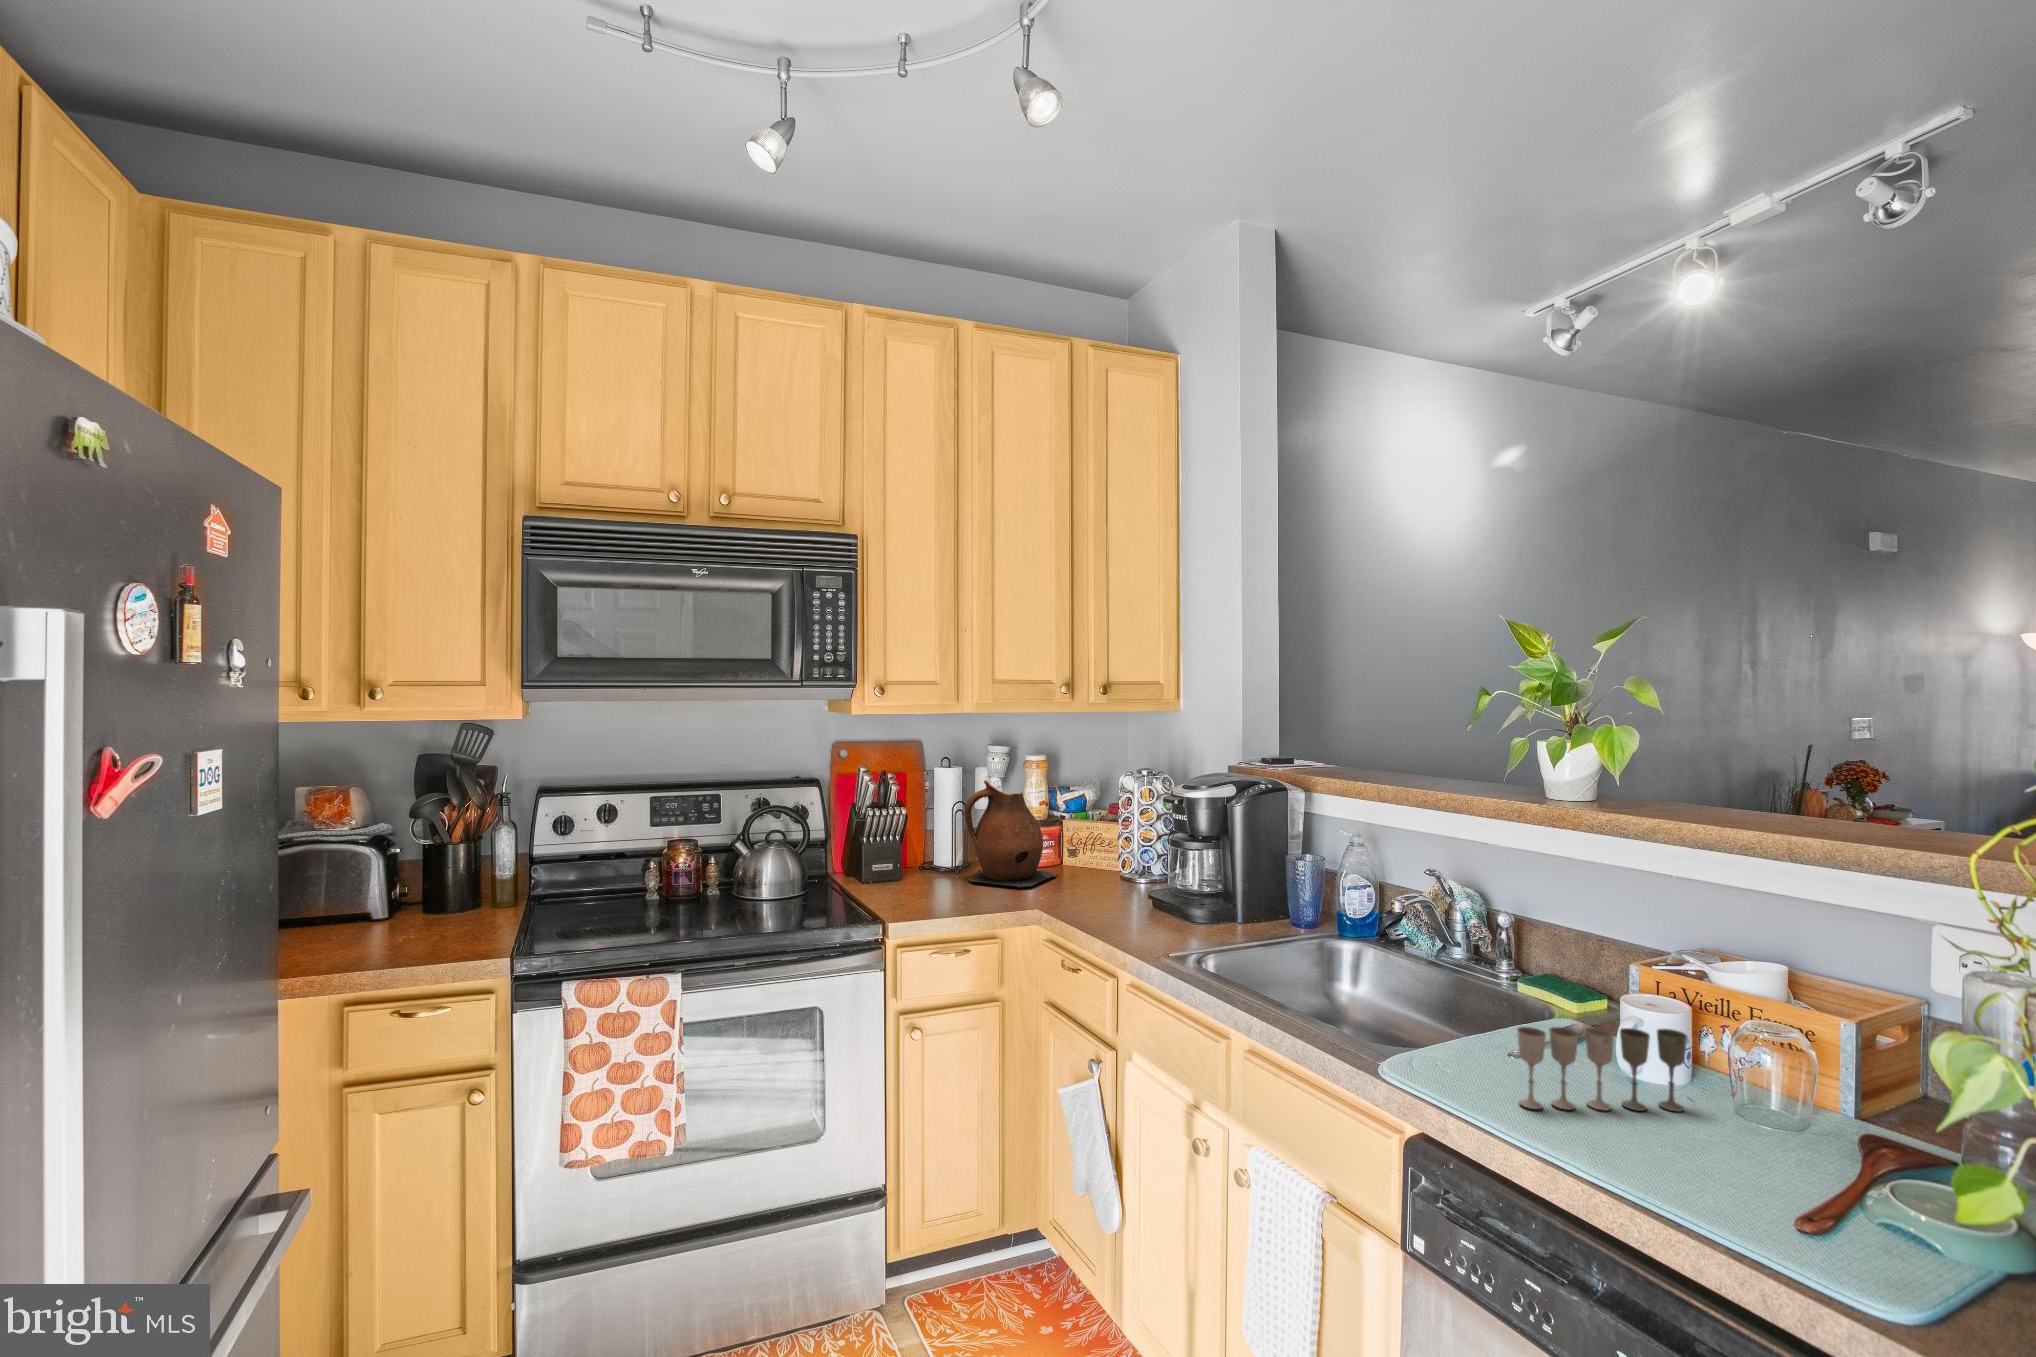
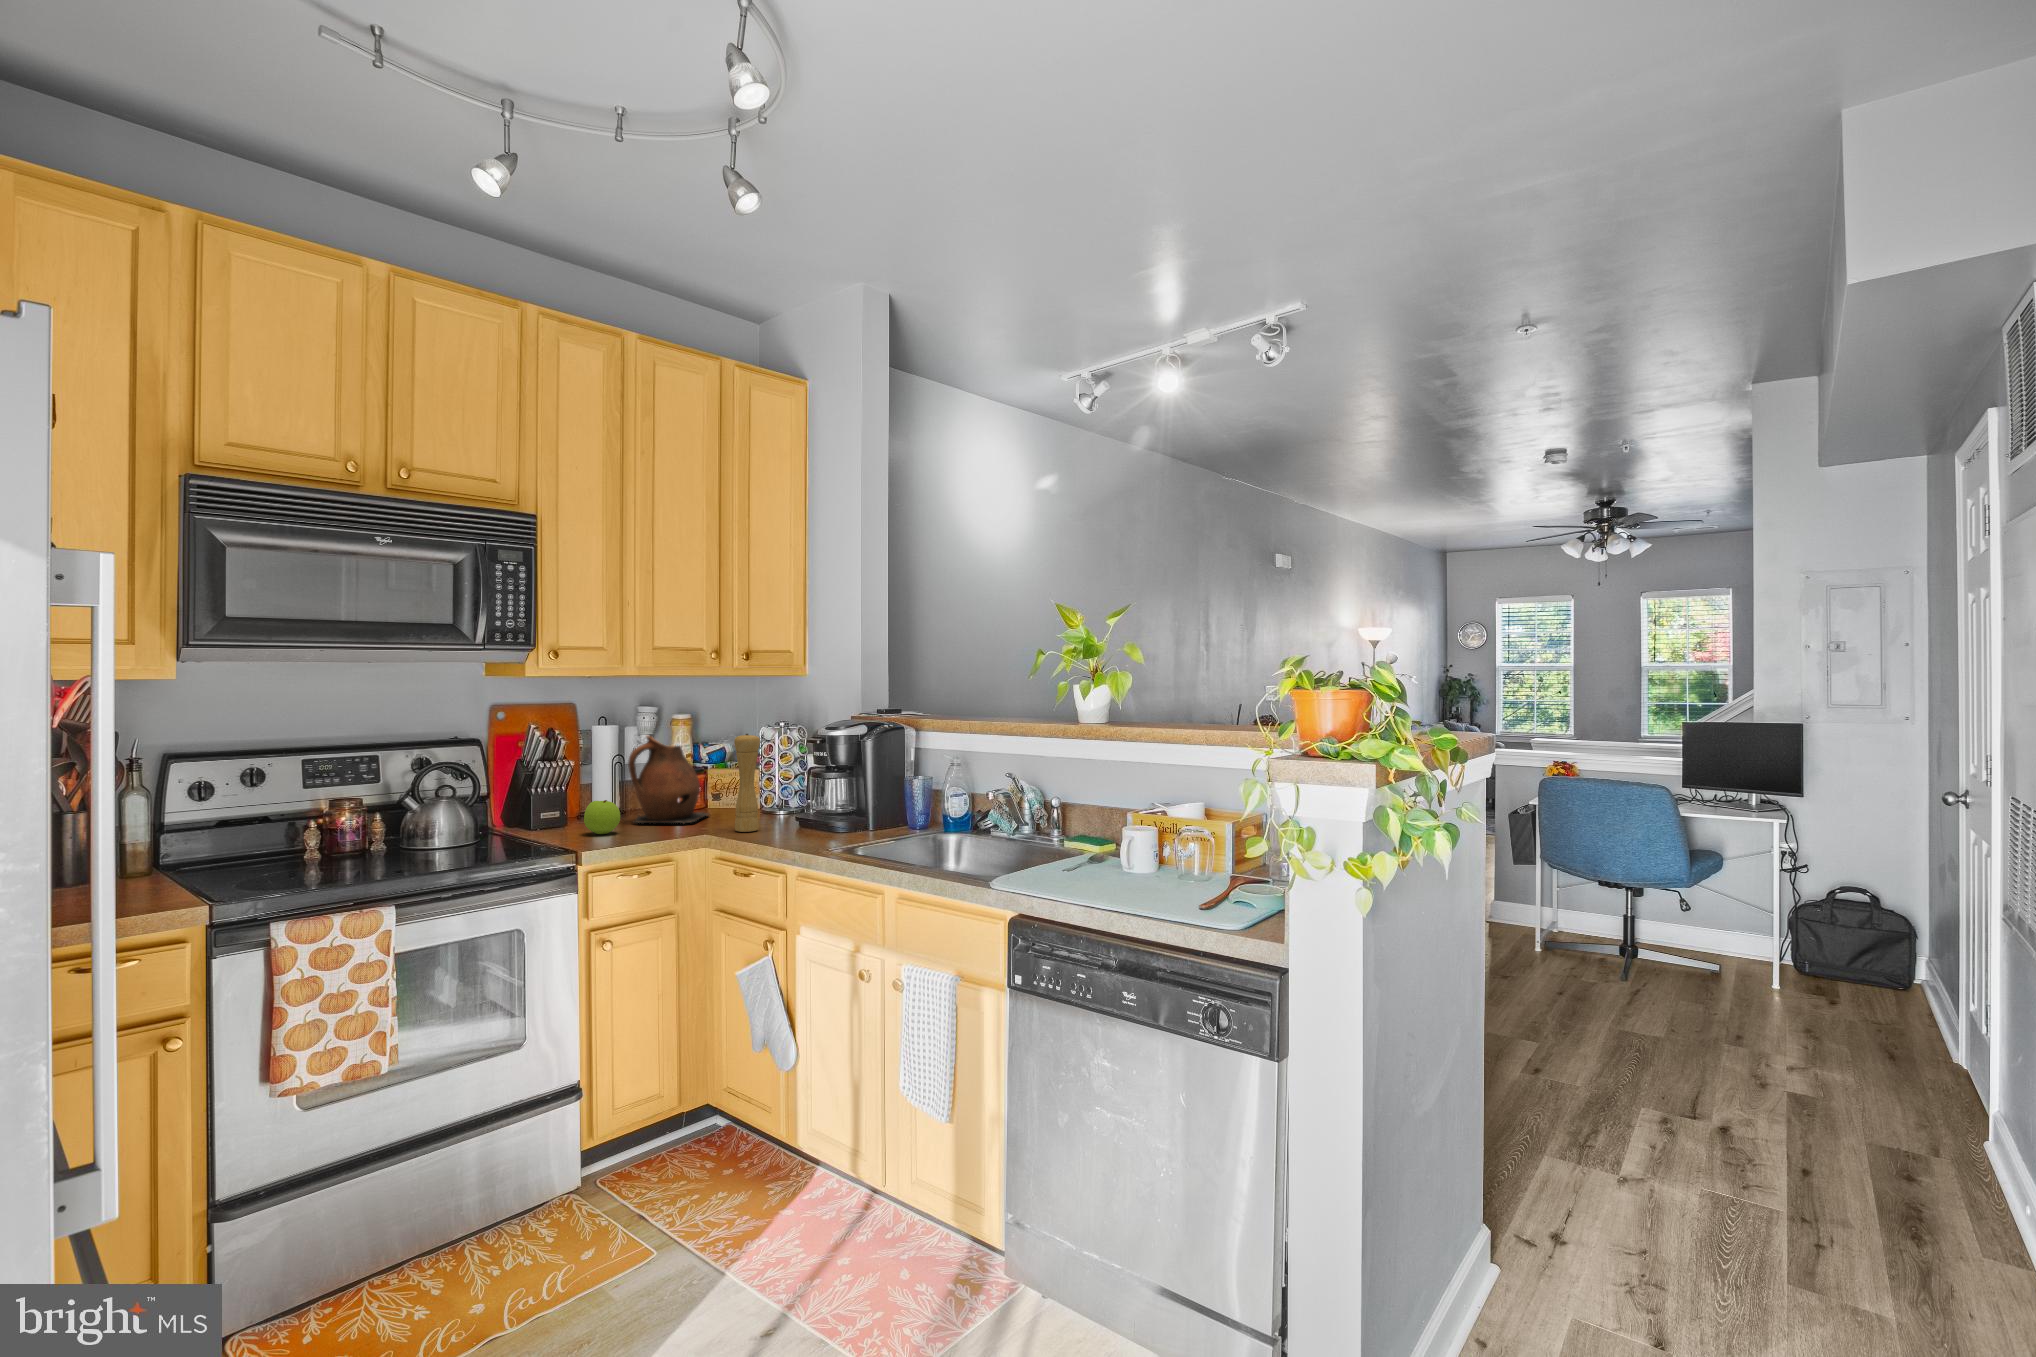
pepper mill: none [1069,786,1099,909] -> present [734,734,760,832]
apple: none [908,856,947,895] -> present [584,800,620,834]
wine glass: present [1517,1027,1687,1112] -> none [1073,836,1155,888]

